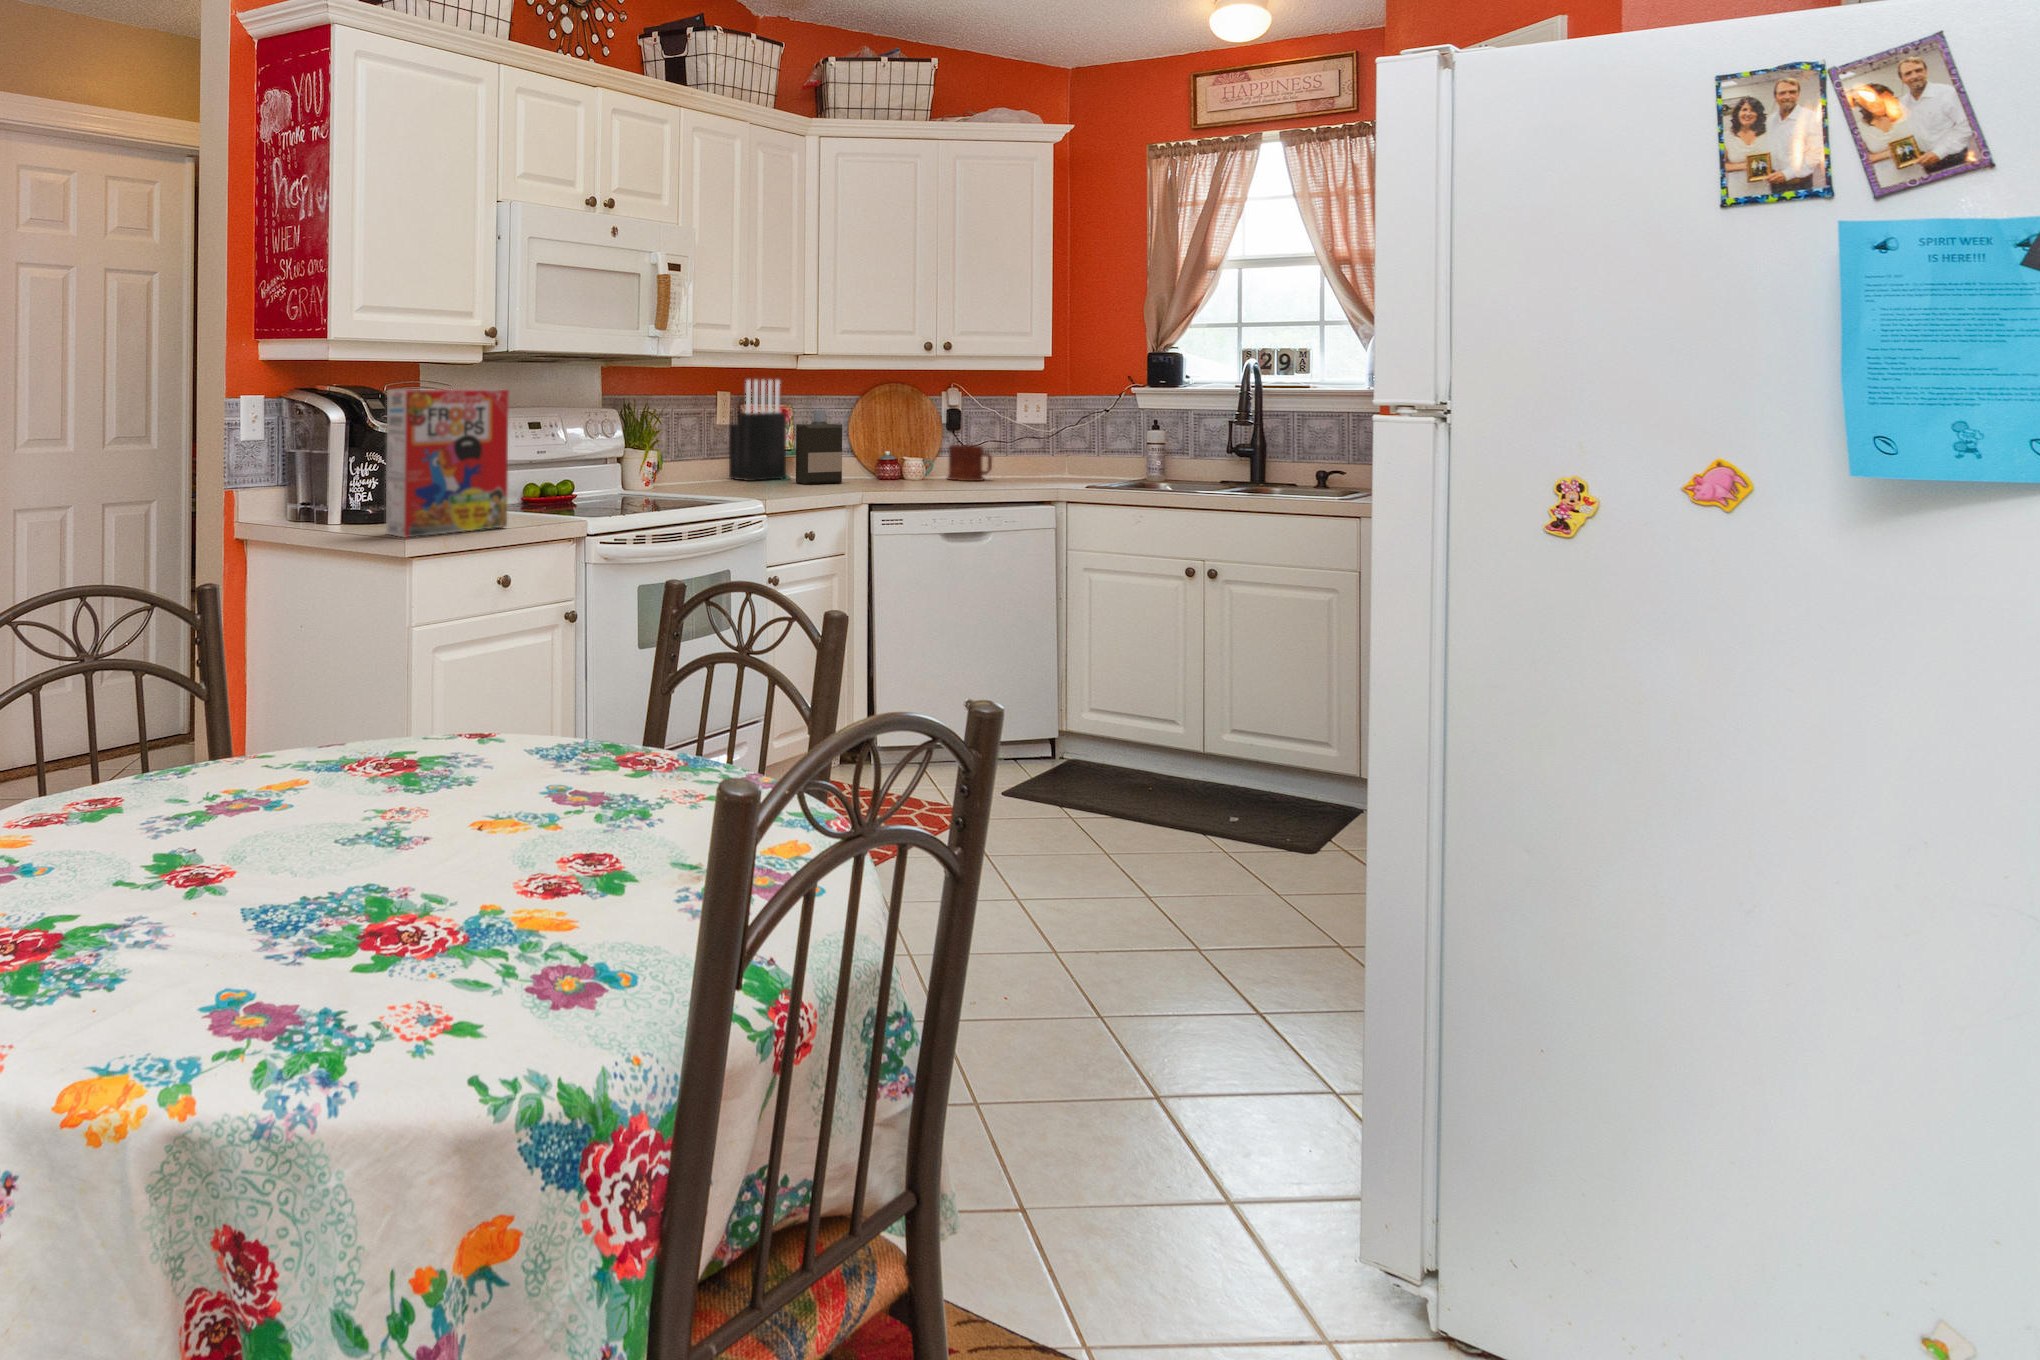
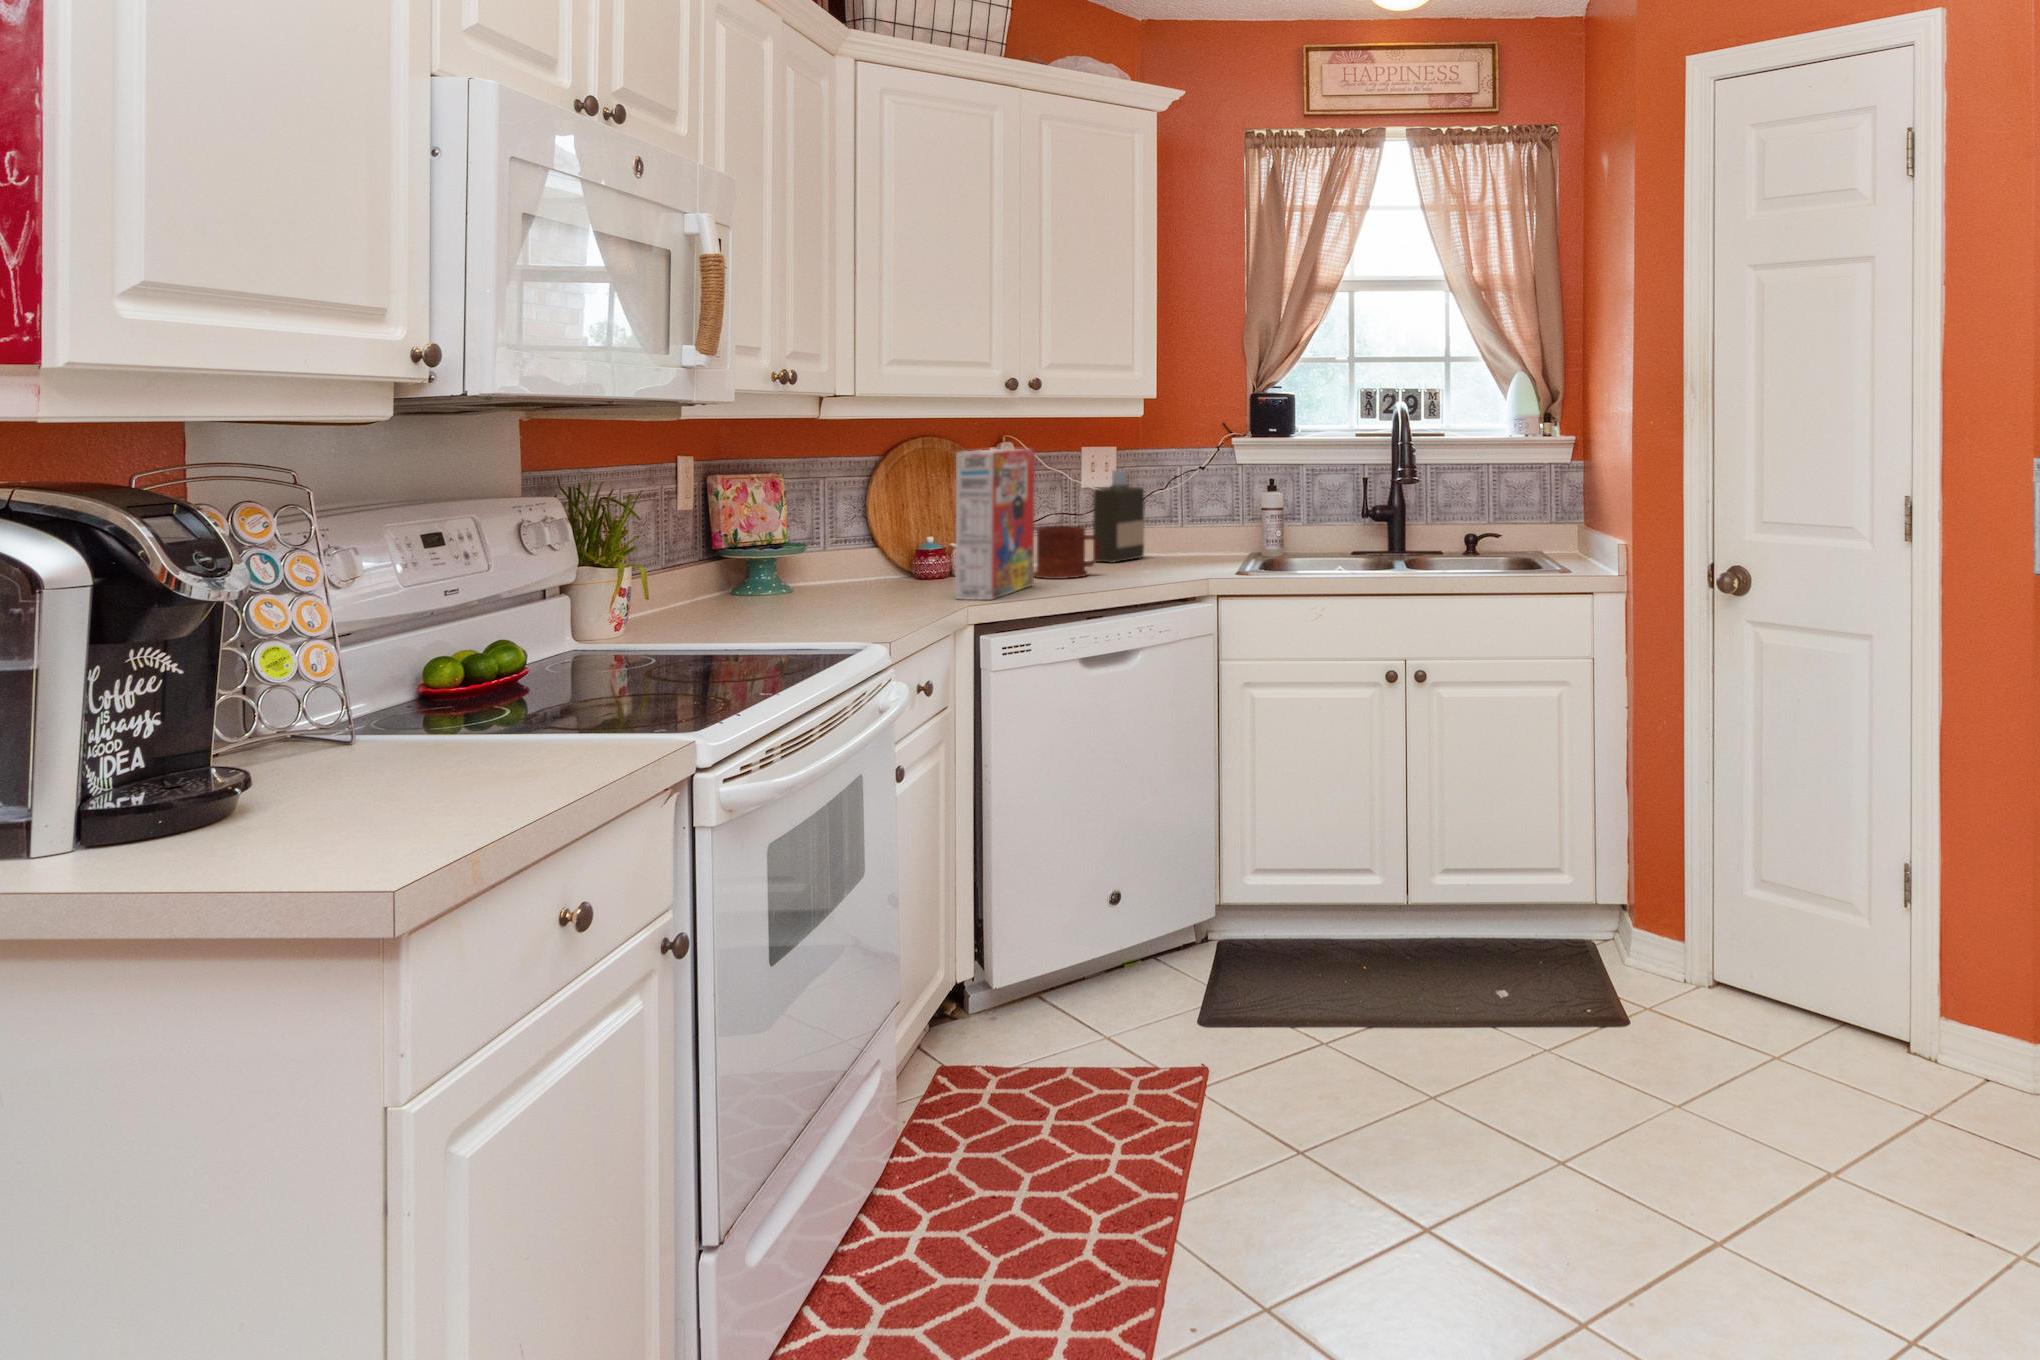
knife block: present [729,380,786,481] -> none [709,438,805,610]
cereal box: present [386,389,509,538] -> present [955,449,1035,600]
bottle: present [796,410,842,484] -> present [1093,470,1145,563]

